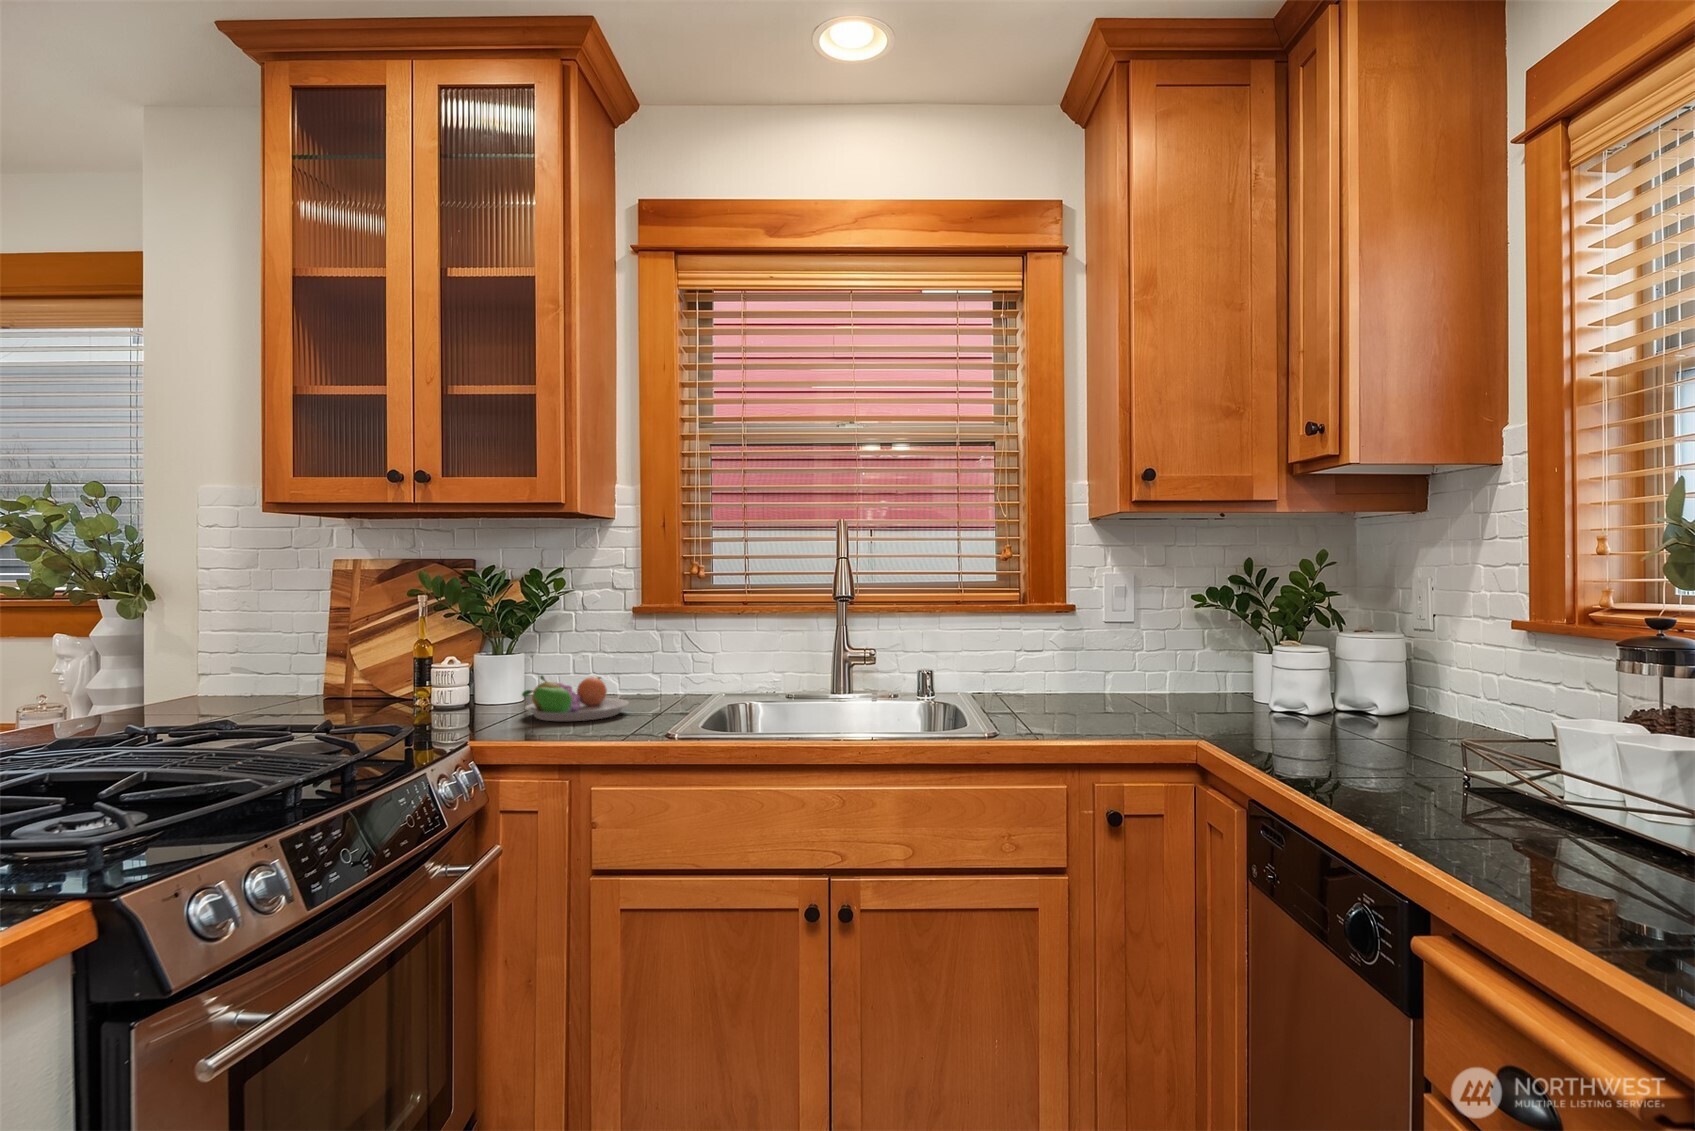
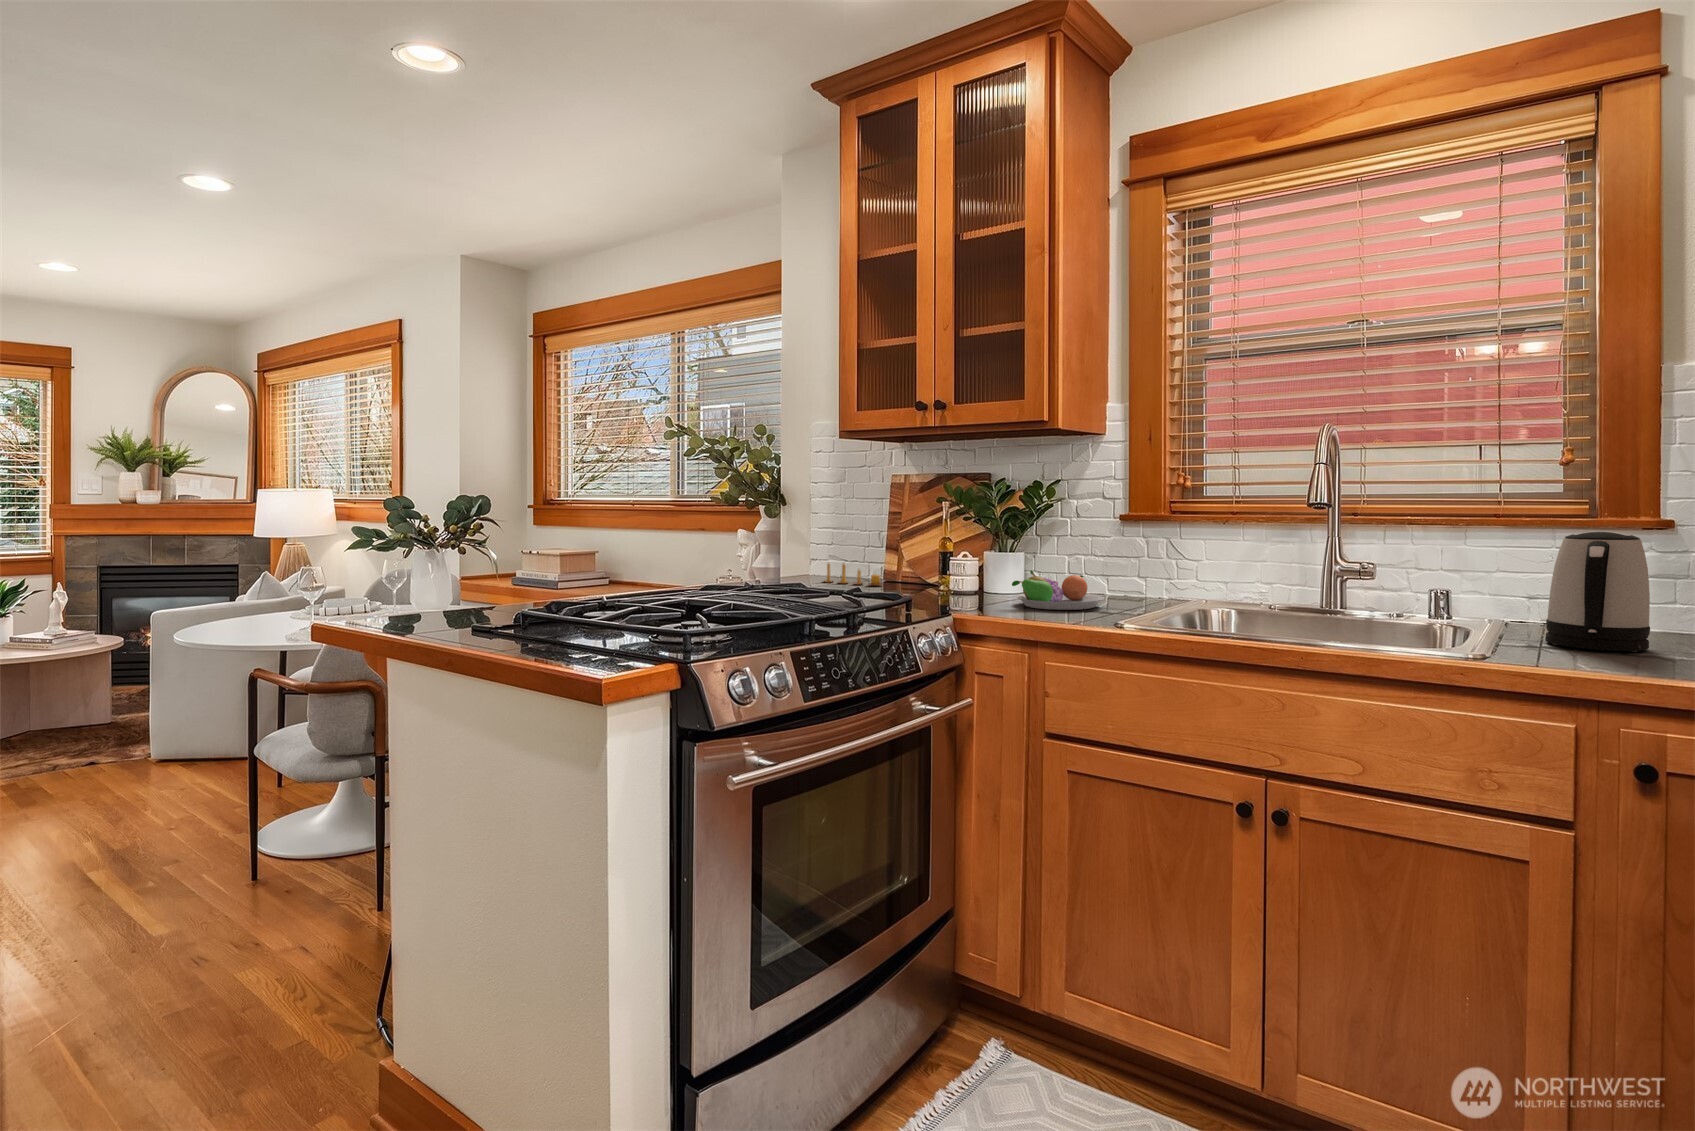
kettle: none [1016,618,1083,718] -> present [1545,531,1650,652]
candle: none [220,675,325,706] -> present [824,563,882,586]

